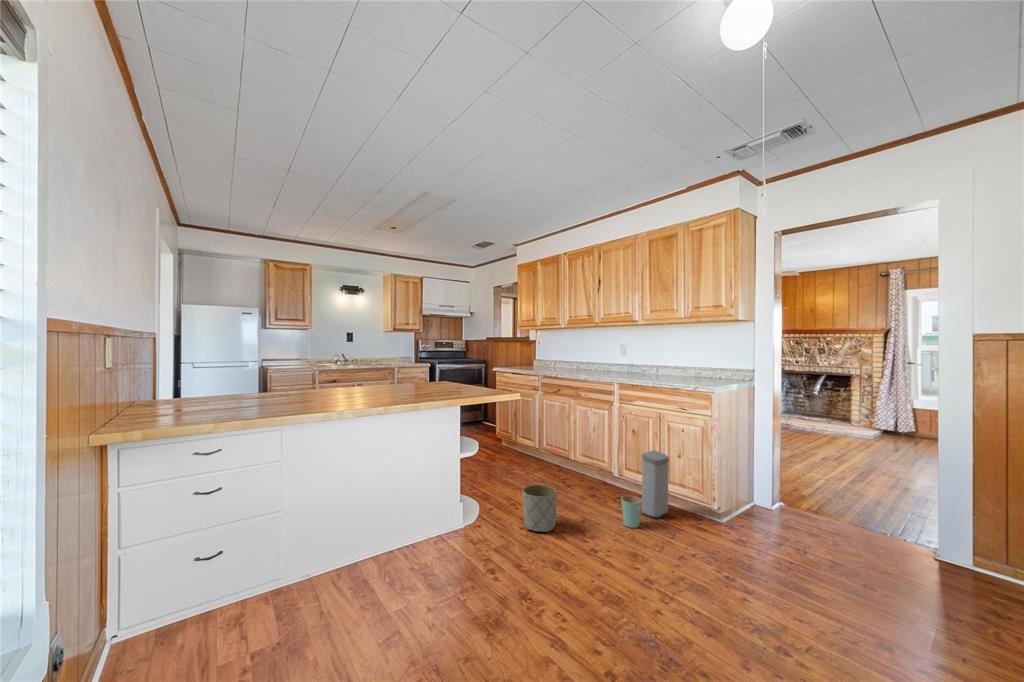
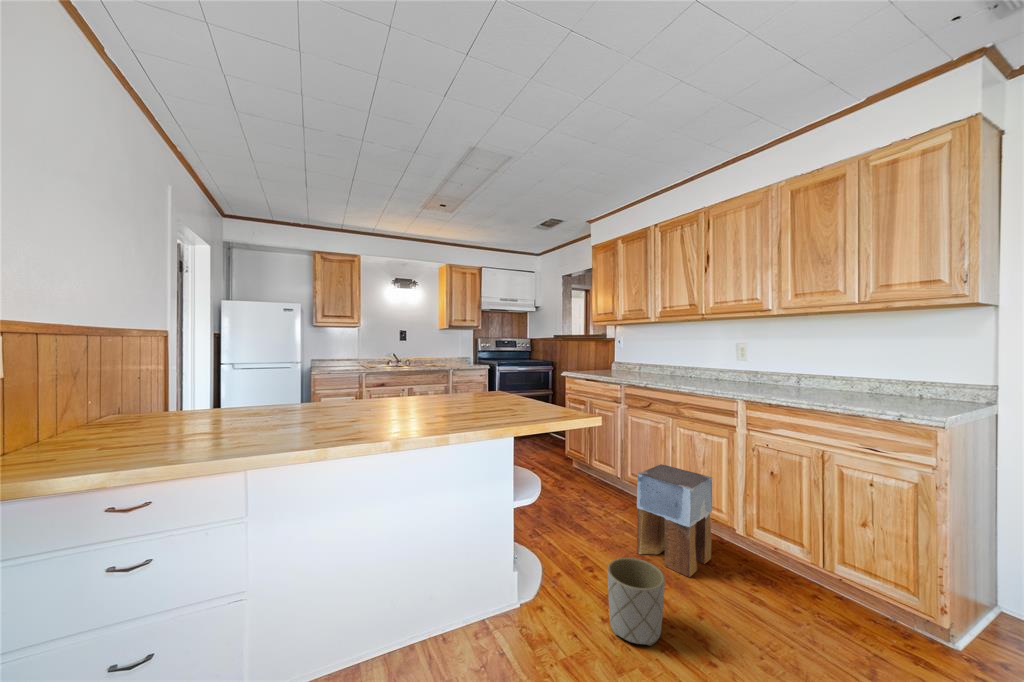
stool: none [546,431,596,502] -> present [637,464,712,577]
trash can: present [621,450,669,528] -> none [772,513,851,652]

